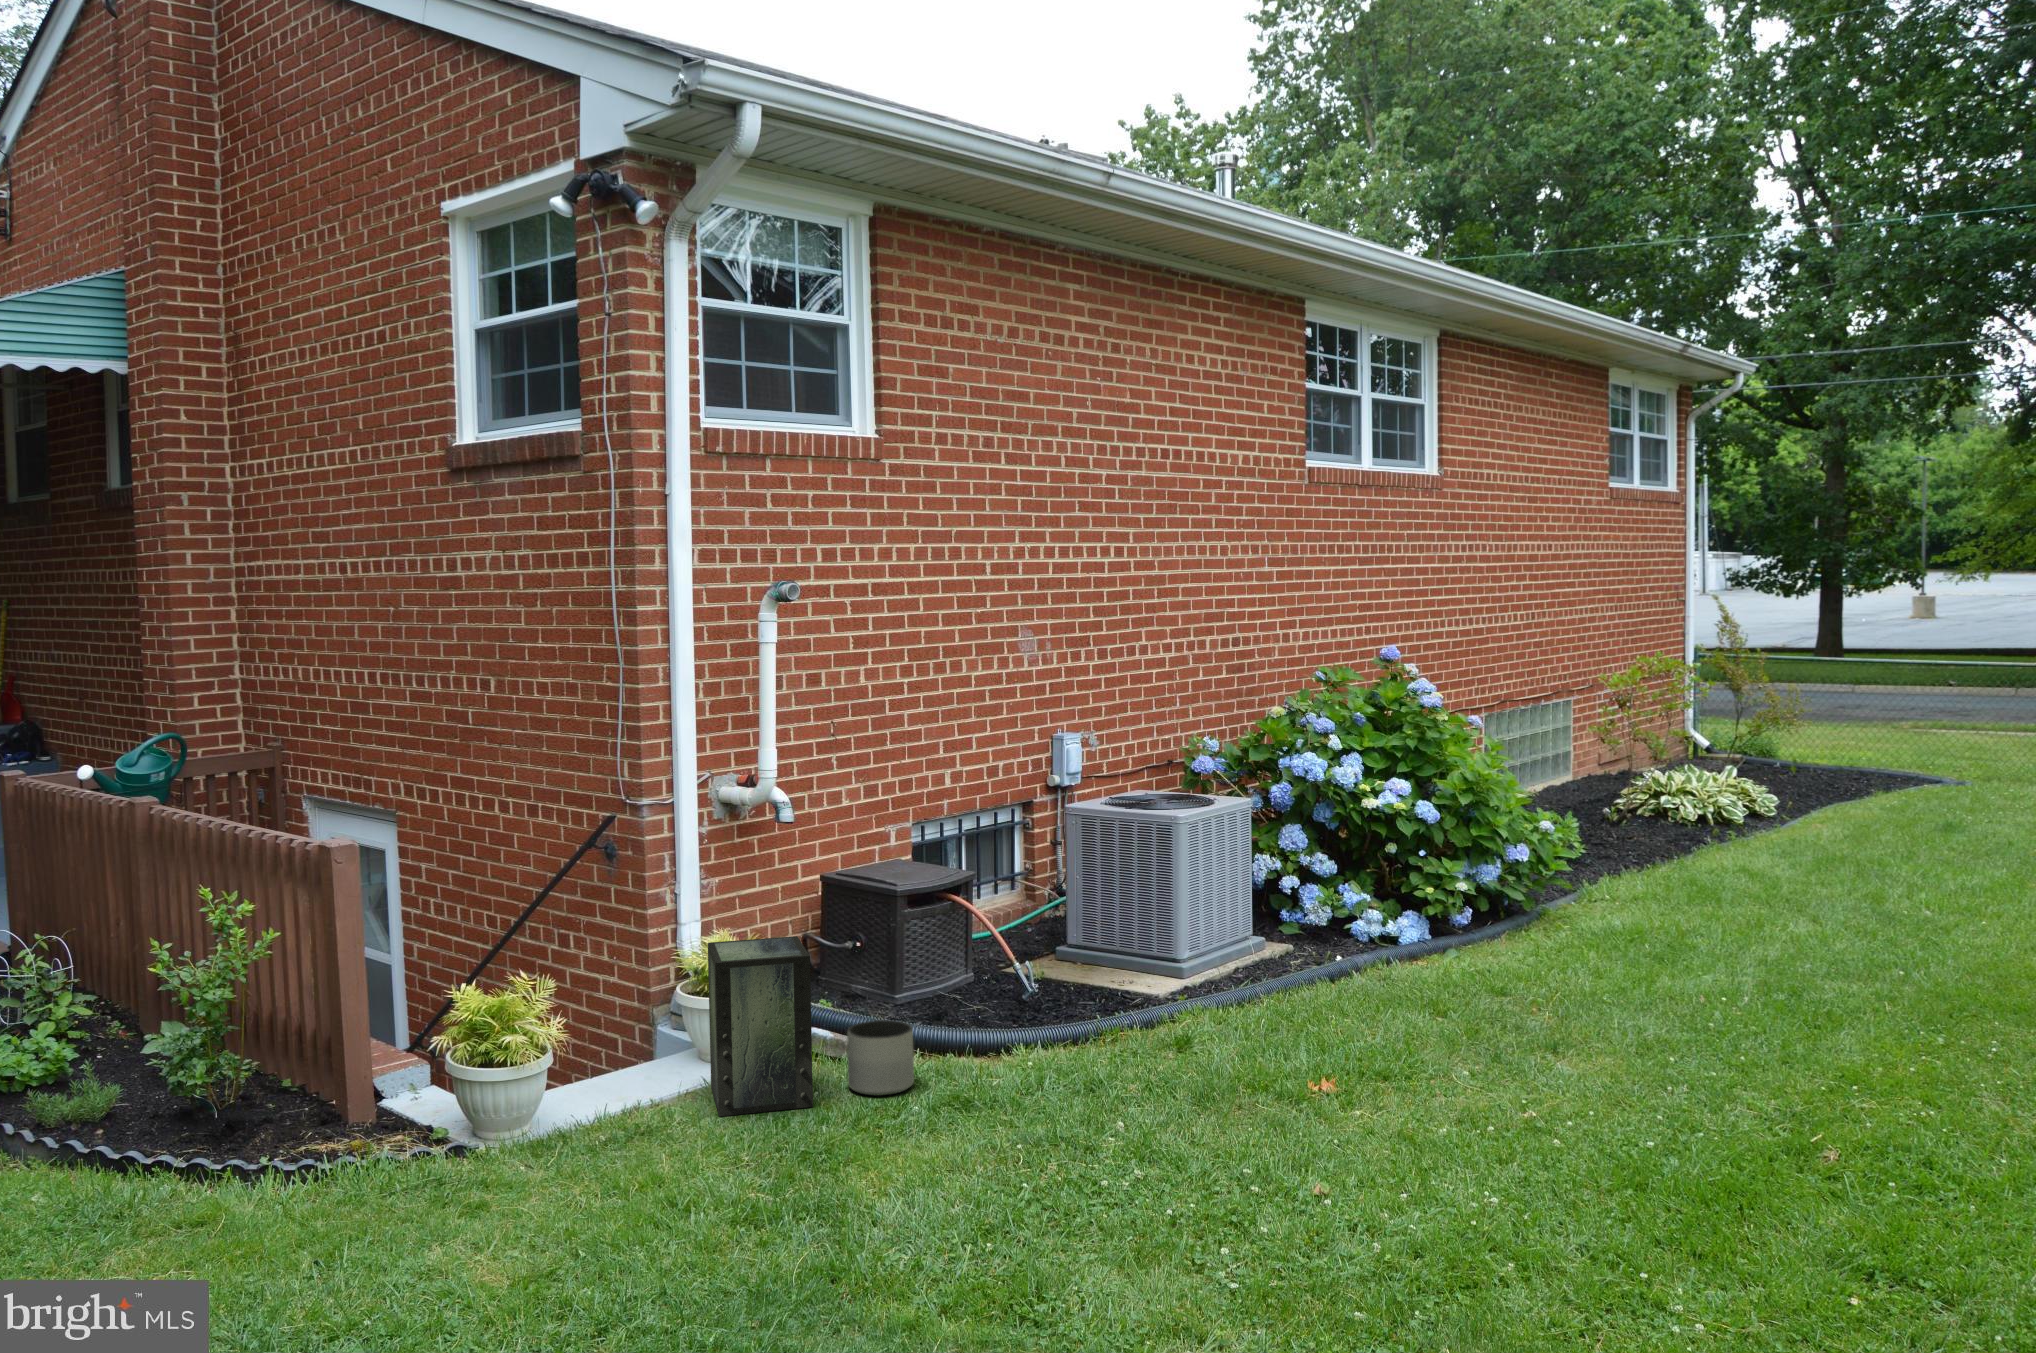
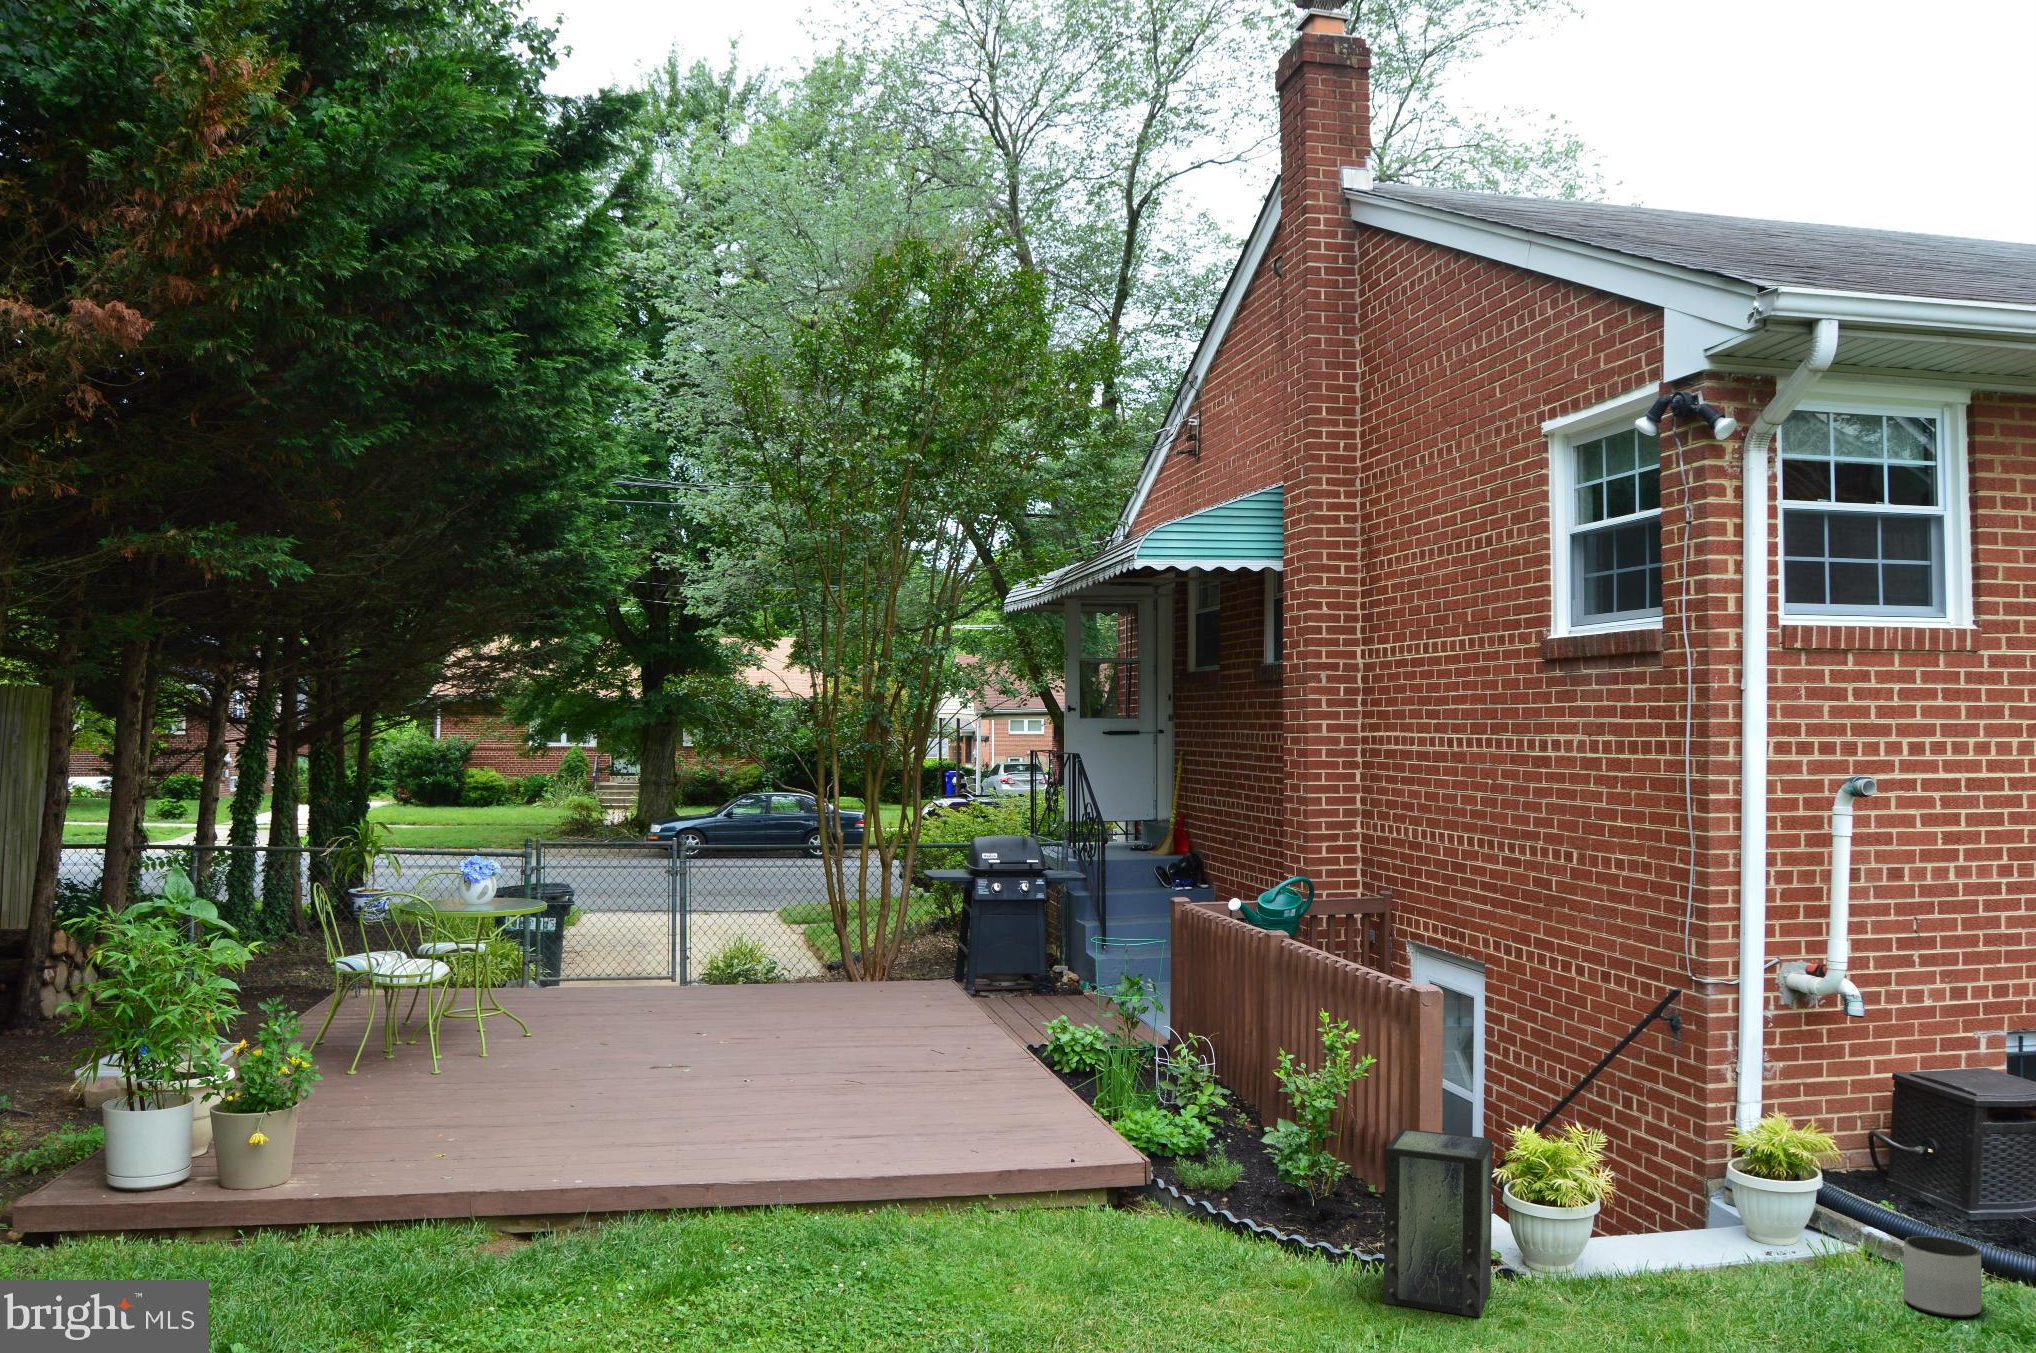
storage box: present [708,936,813,1116] -> present [1384,1129,1492,1317]

